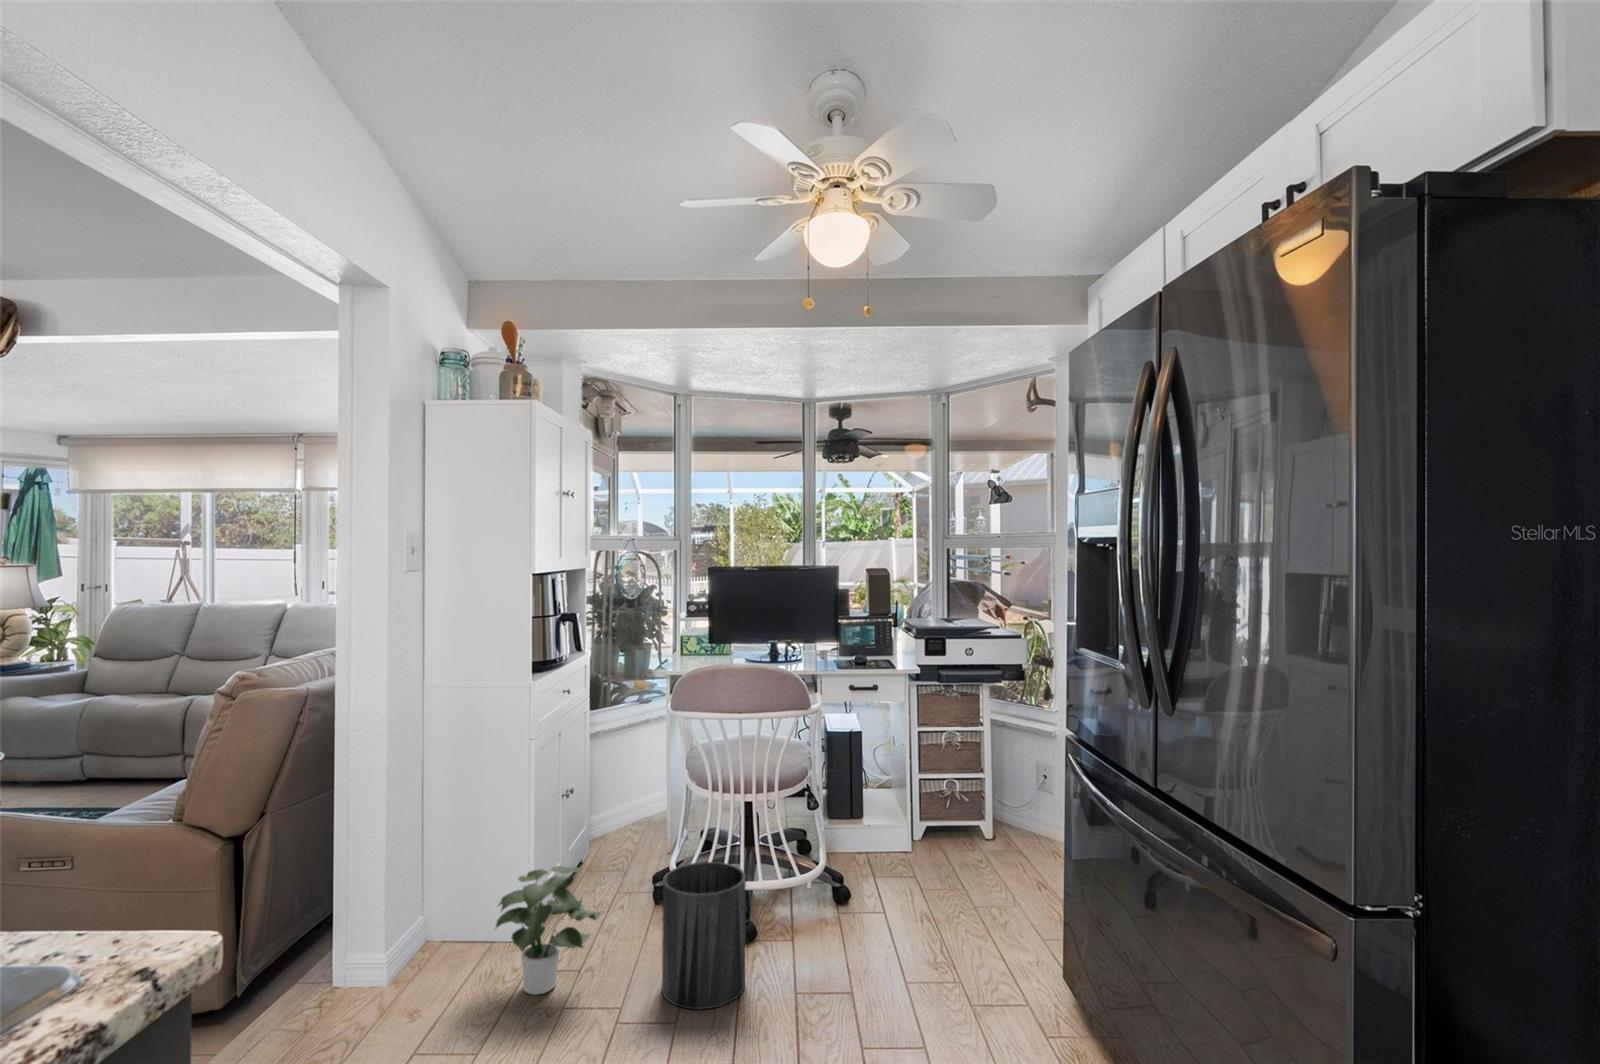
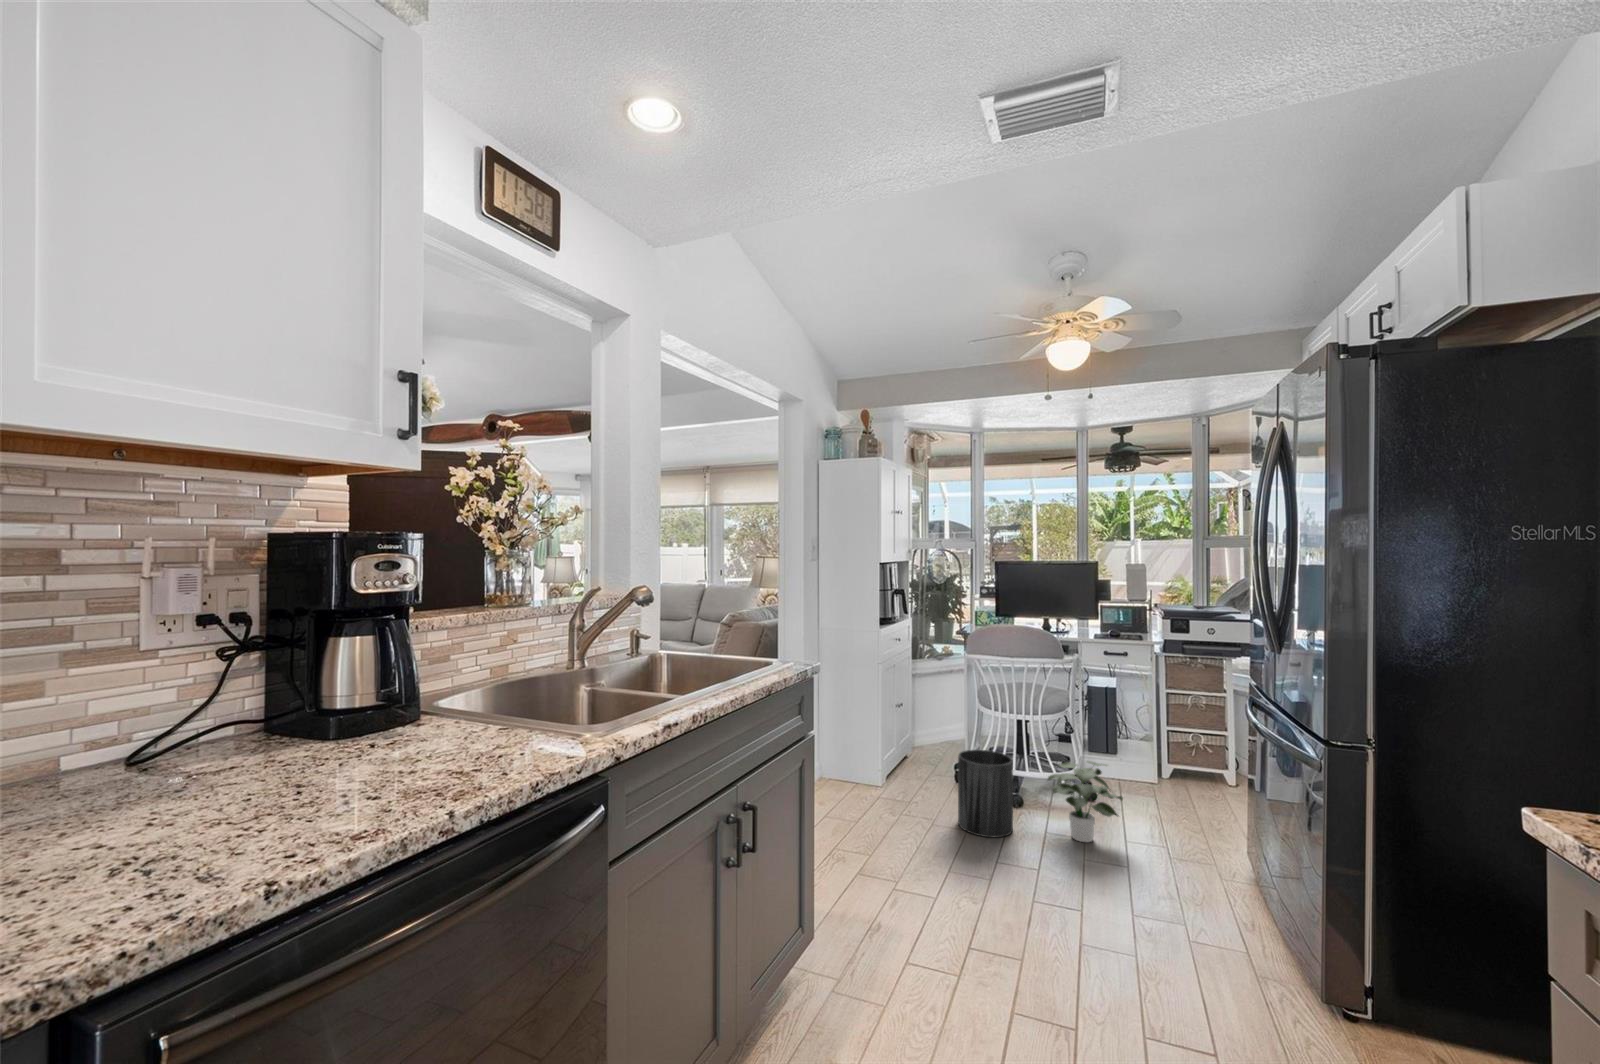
potted plant: present [496,866,602,995] -> present [1048,761,1123,842]

